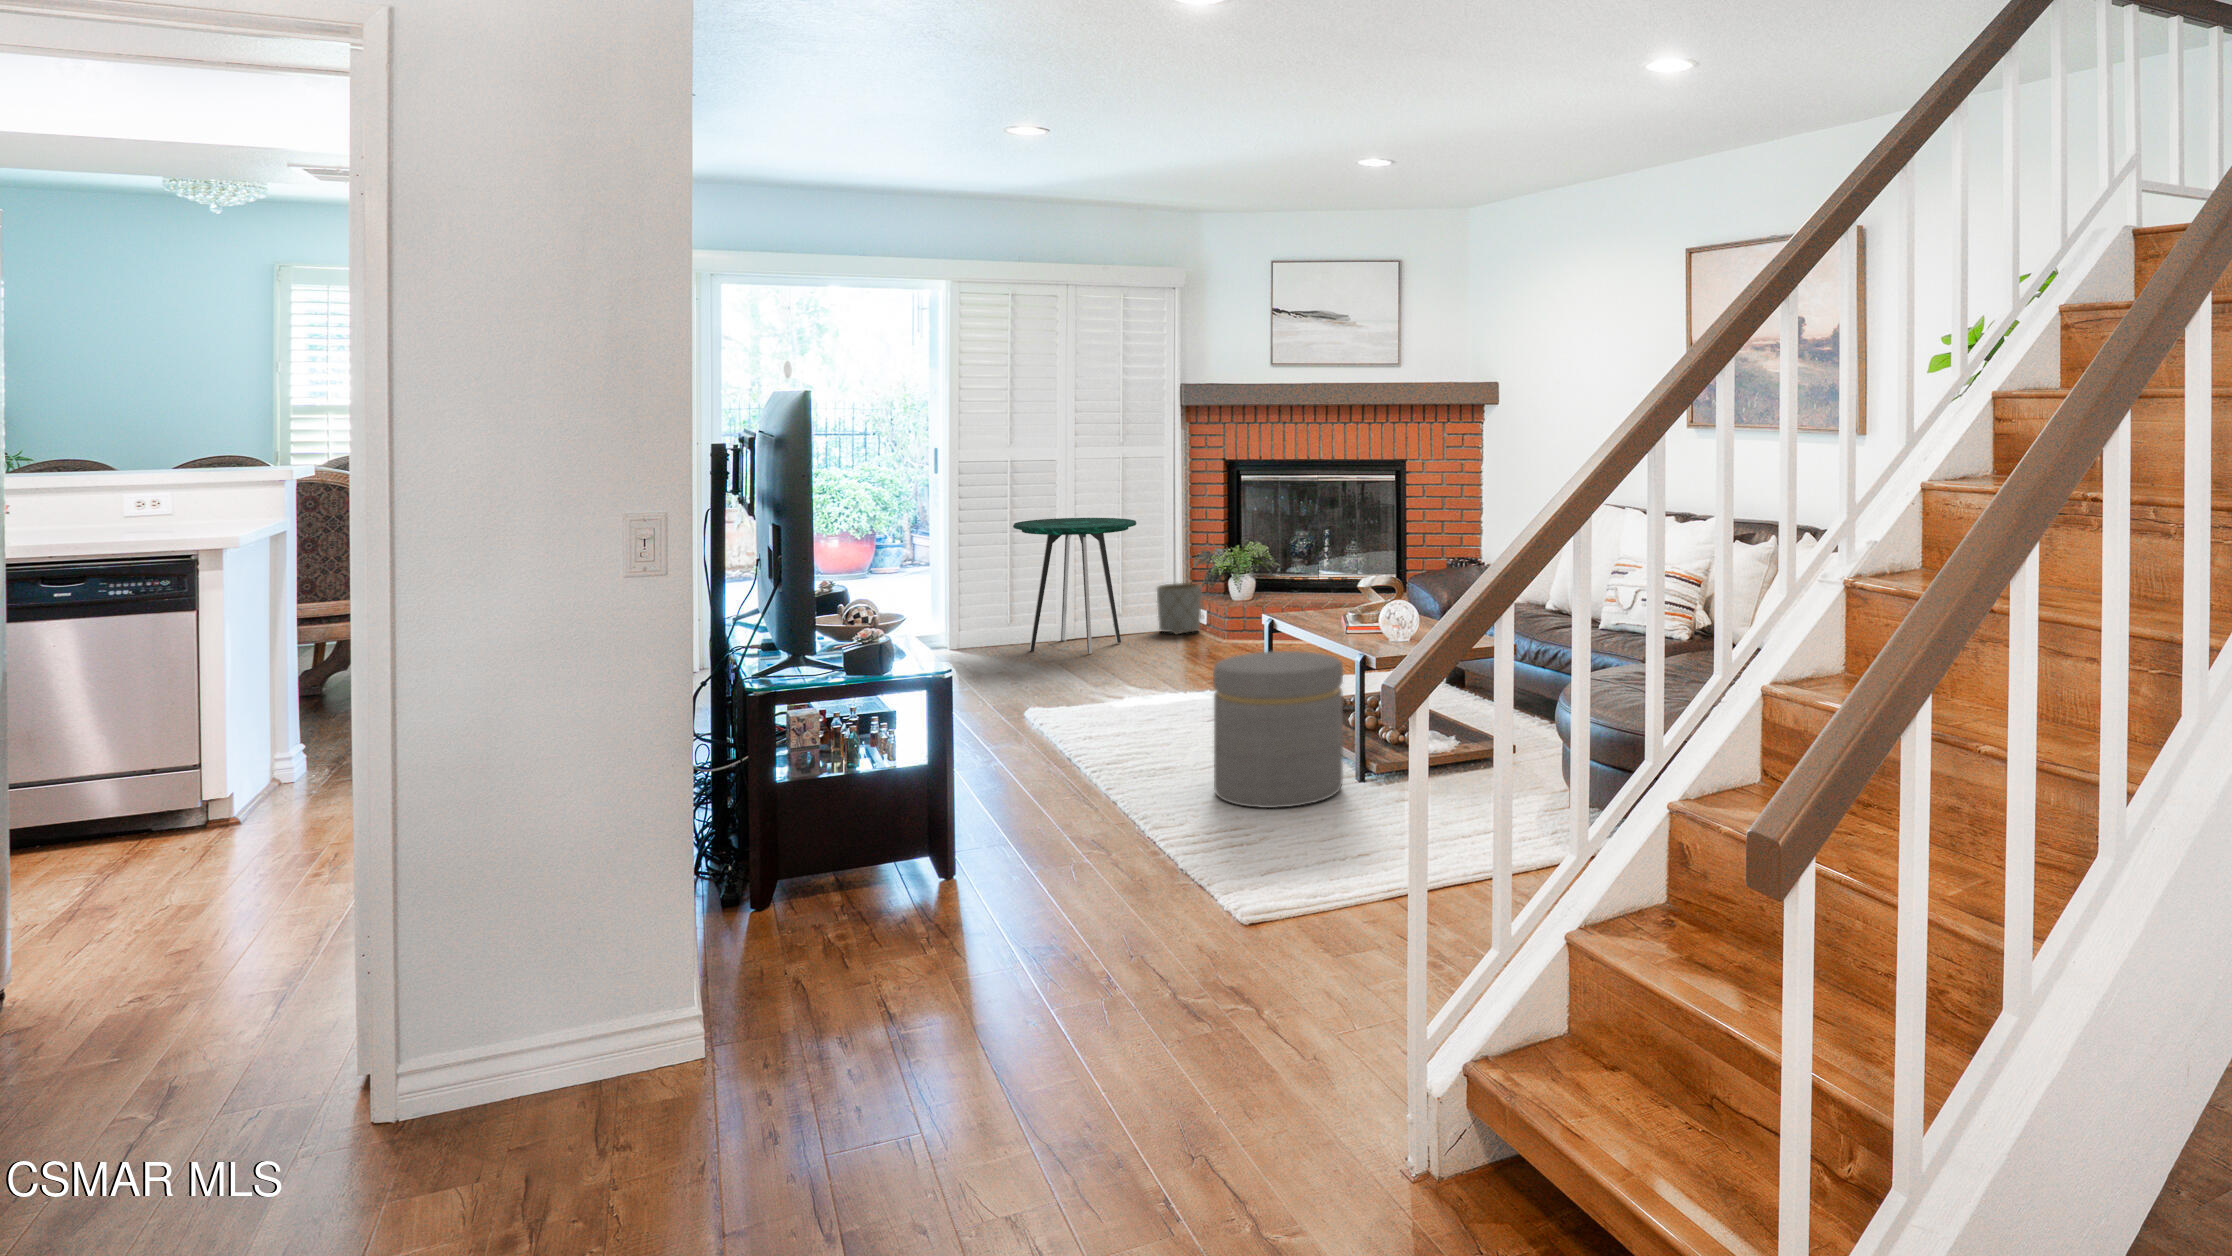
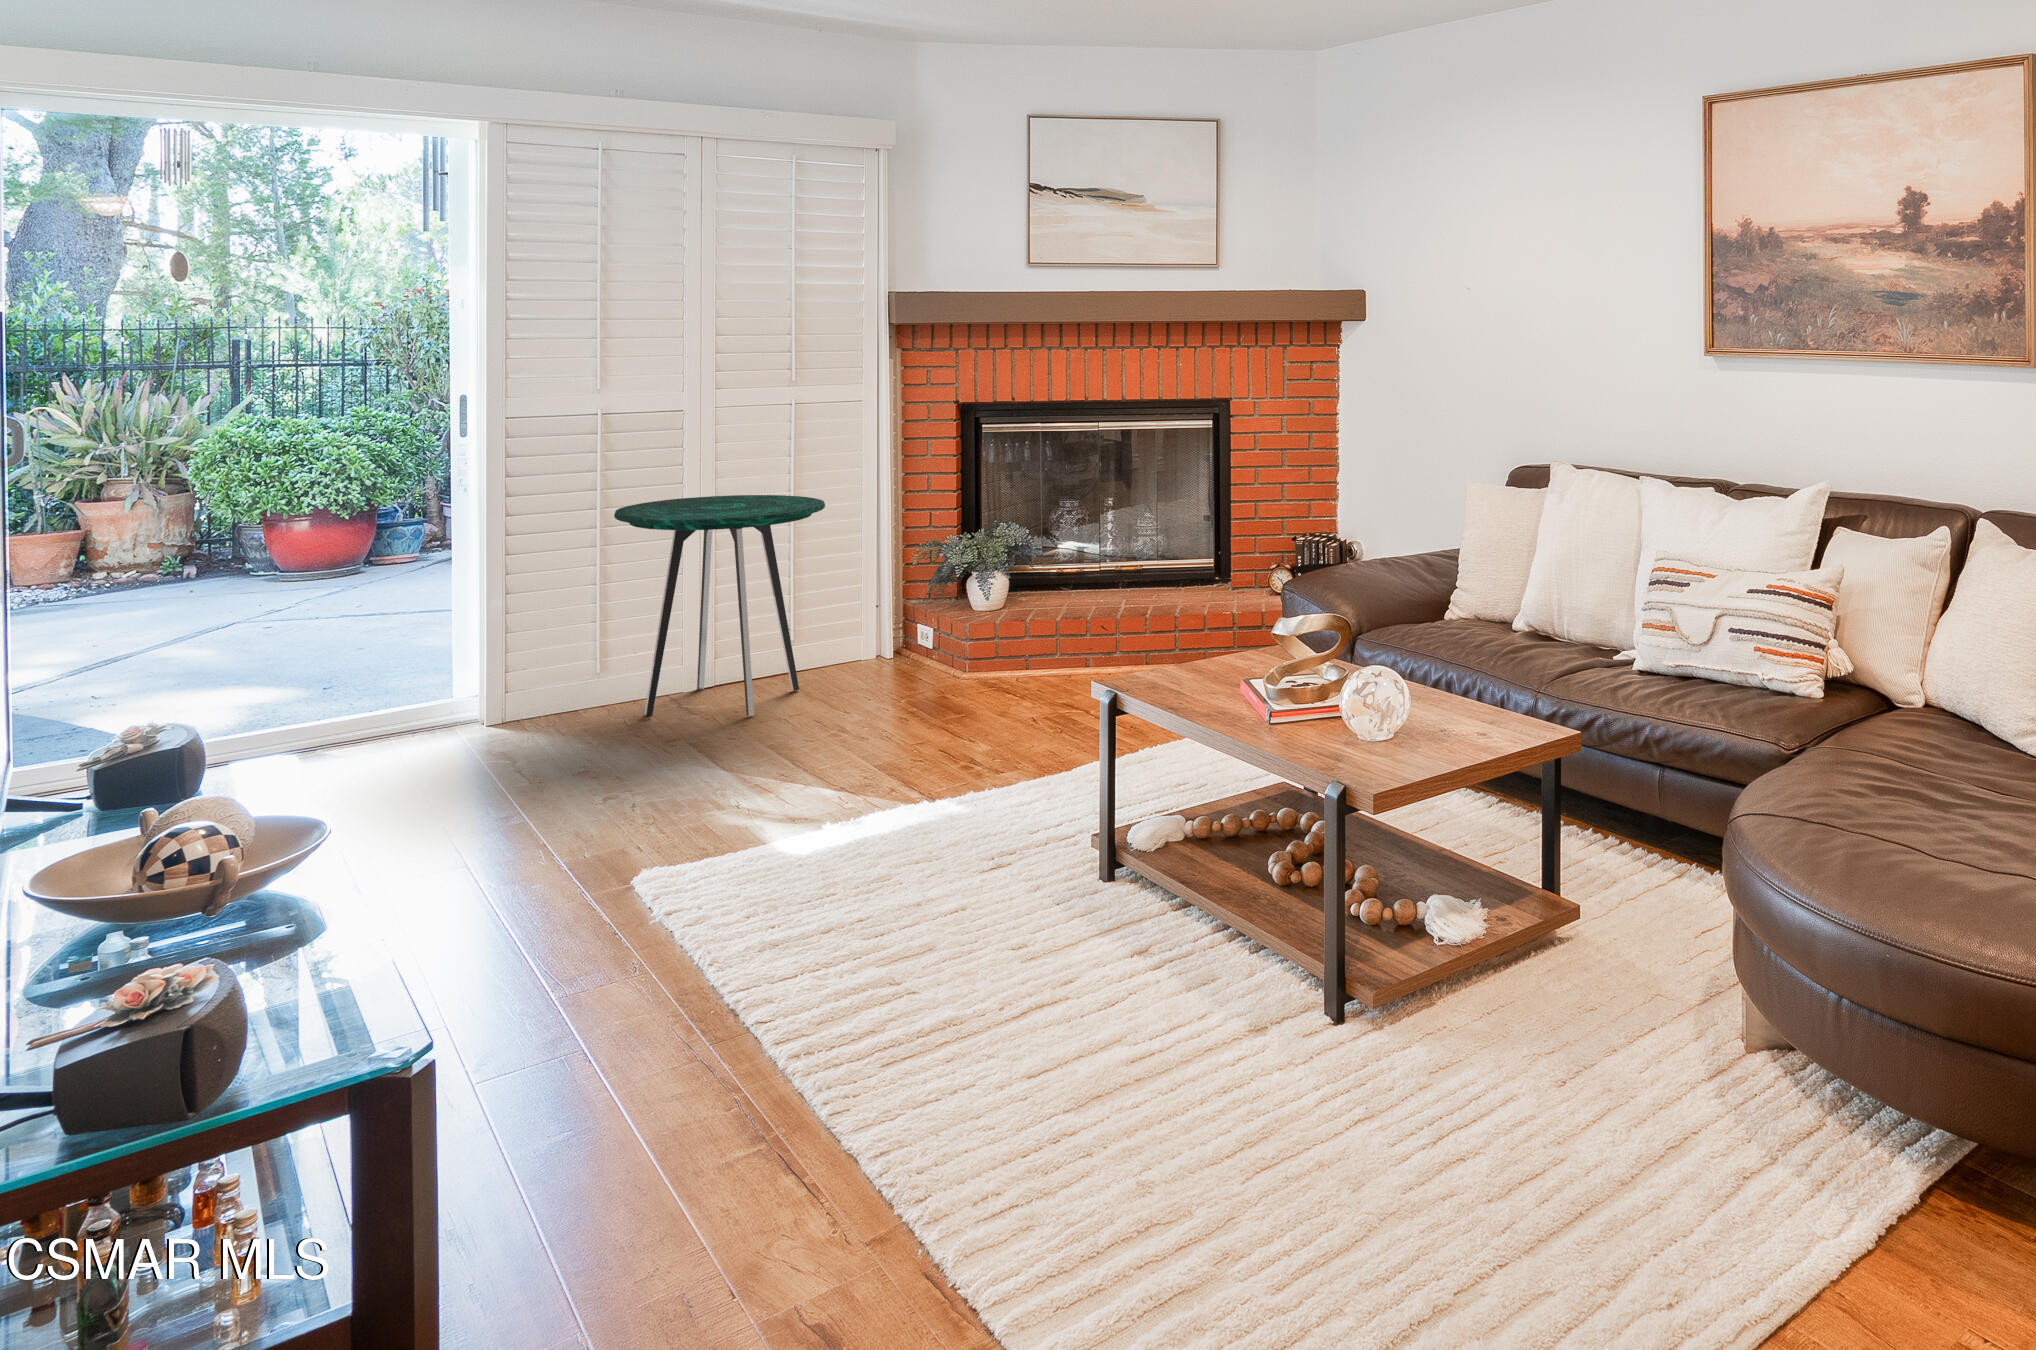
planter: present [1157,583,1202,634] -> none [853,588,925,669]
ottoman: present [1213,651,1343,808] -> none [1057,783,1305,1119]

